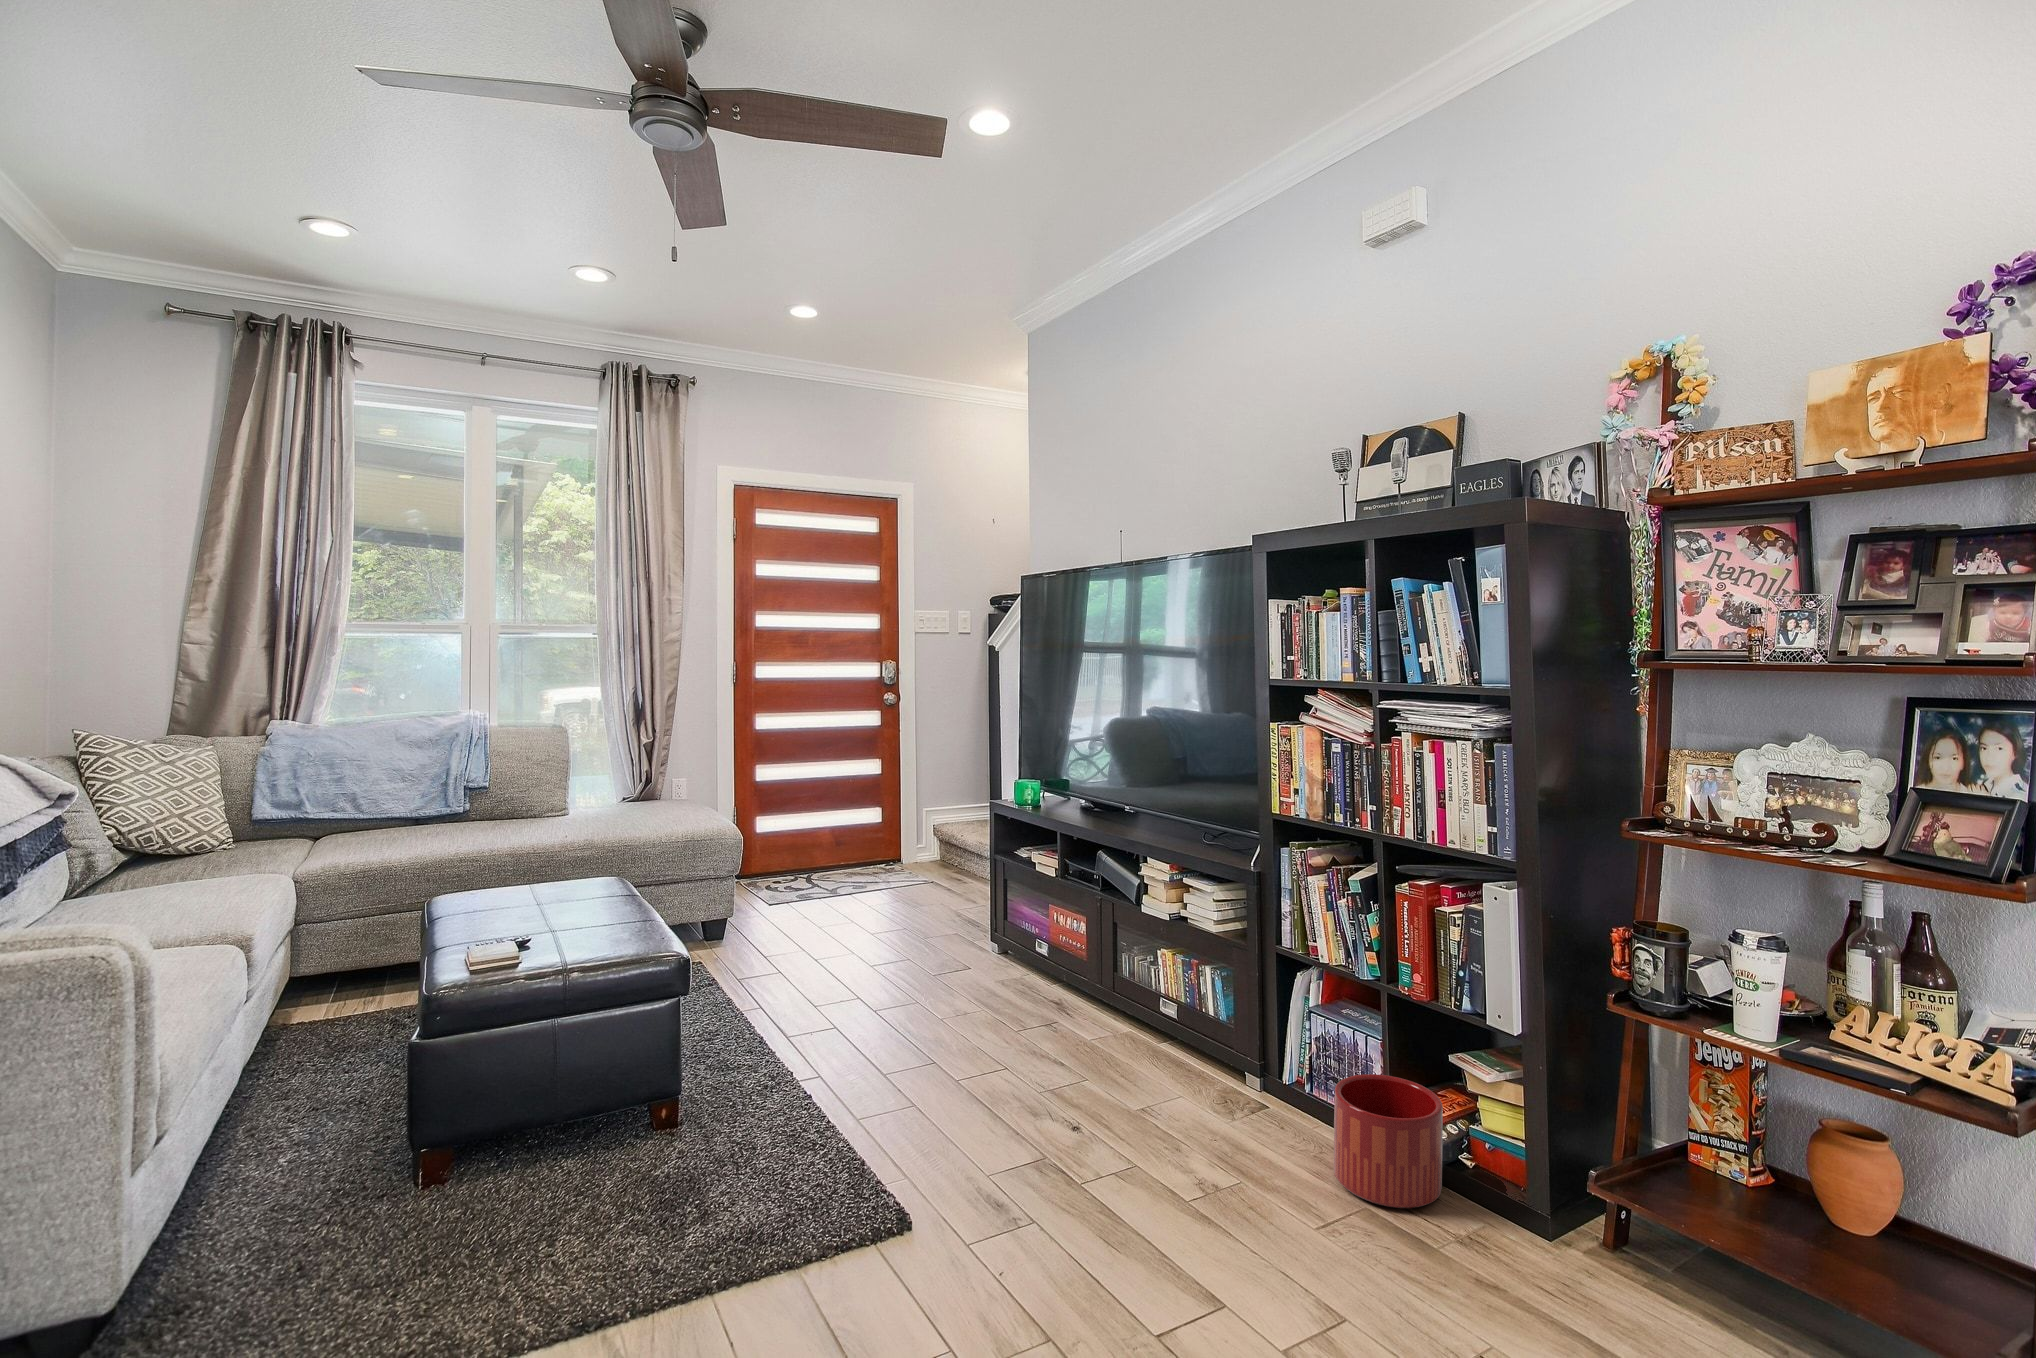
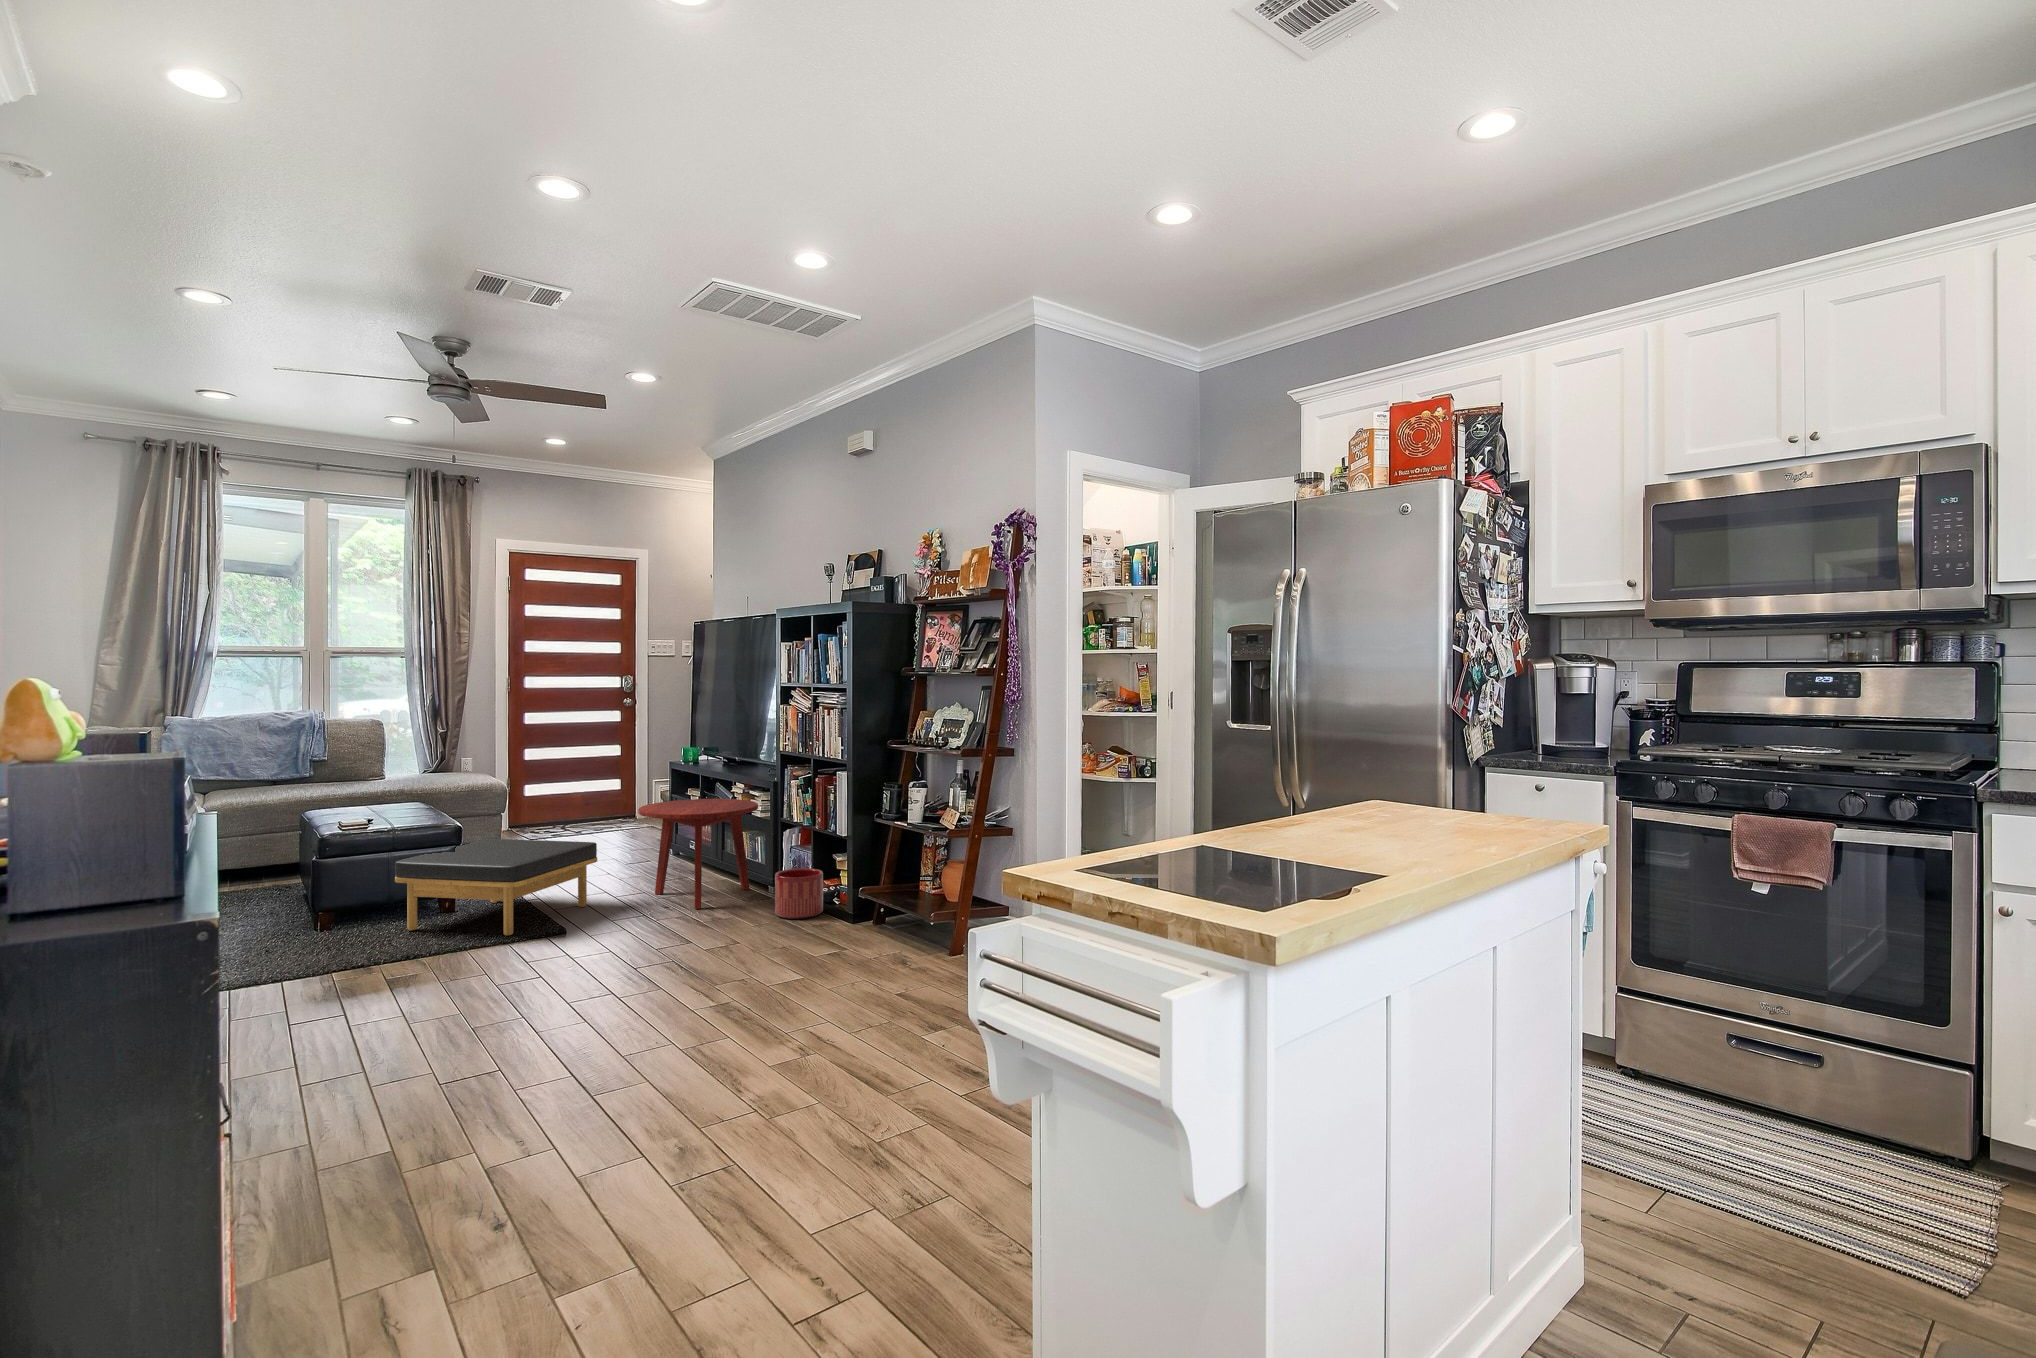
side table: none [1017,892,1240,1144] -> present [638,799,758,909]
ottoman: none [578,966,946,1236] -> present [395,839,597,935]

